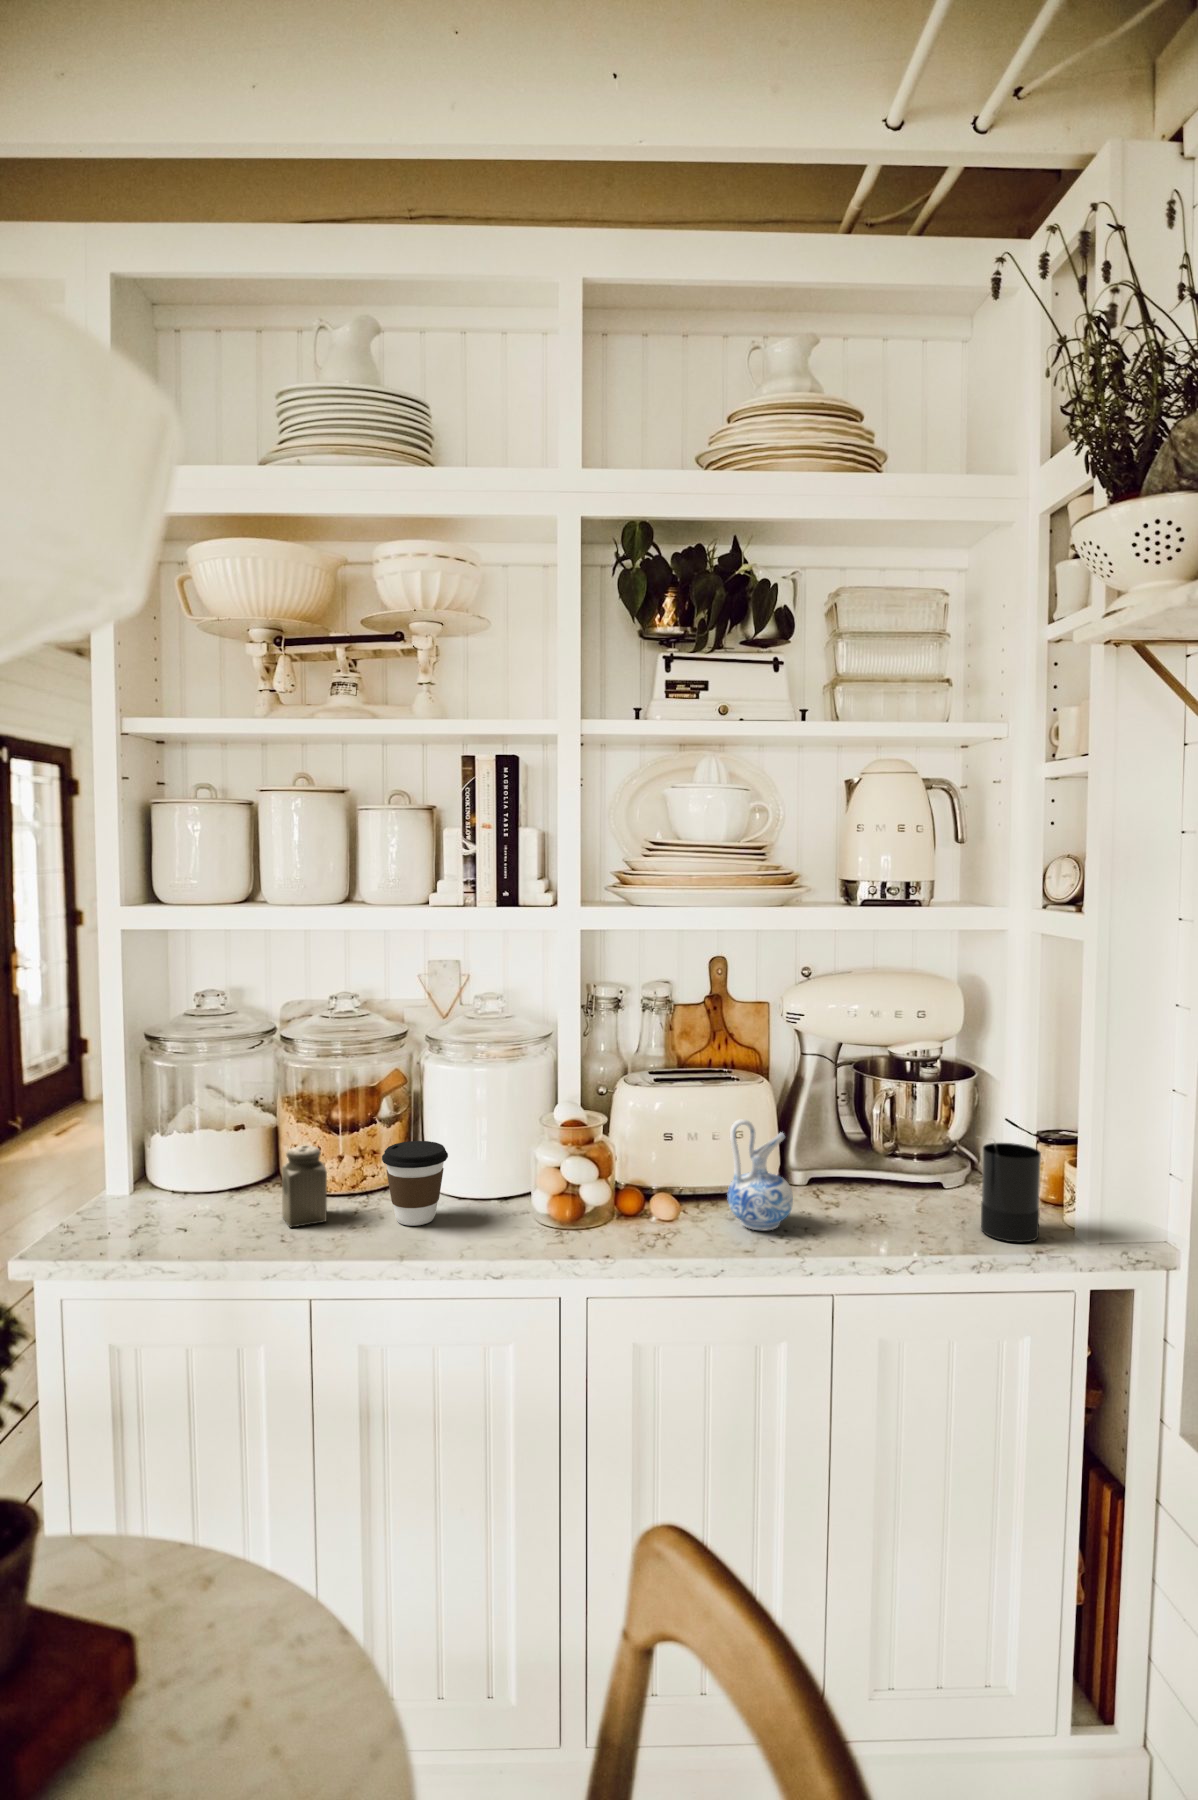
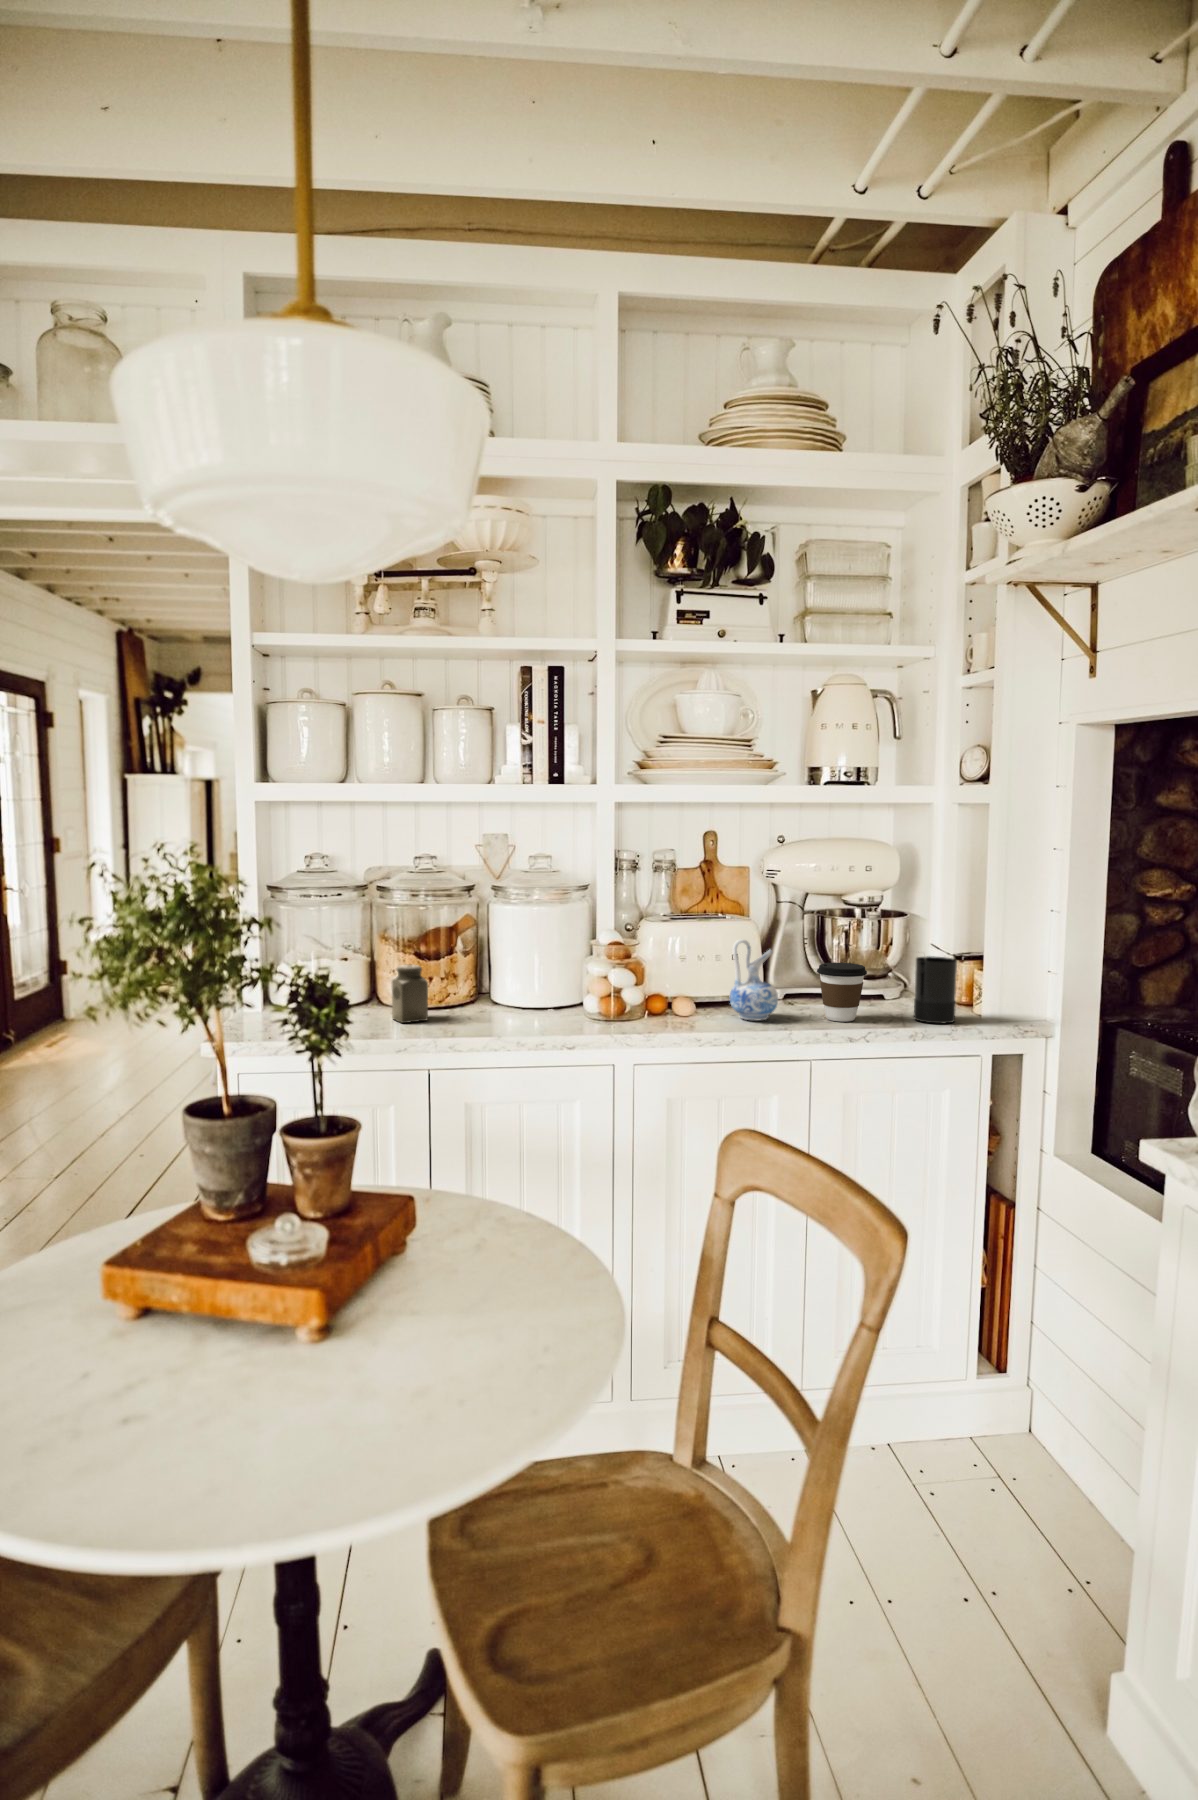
coffee cup: present [382,1141,448,1226] -> present [817,963,867,1021]

